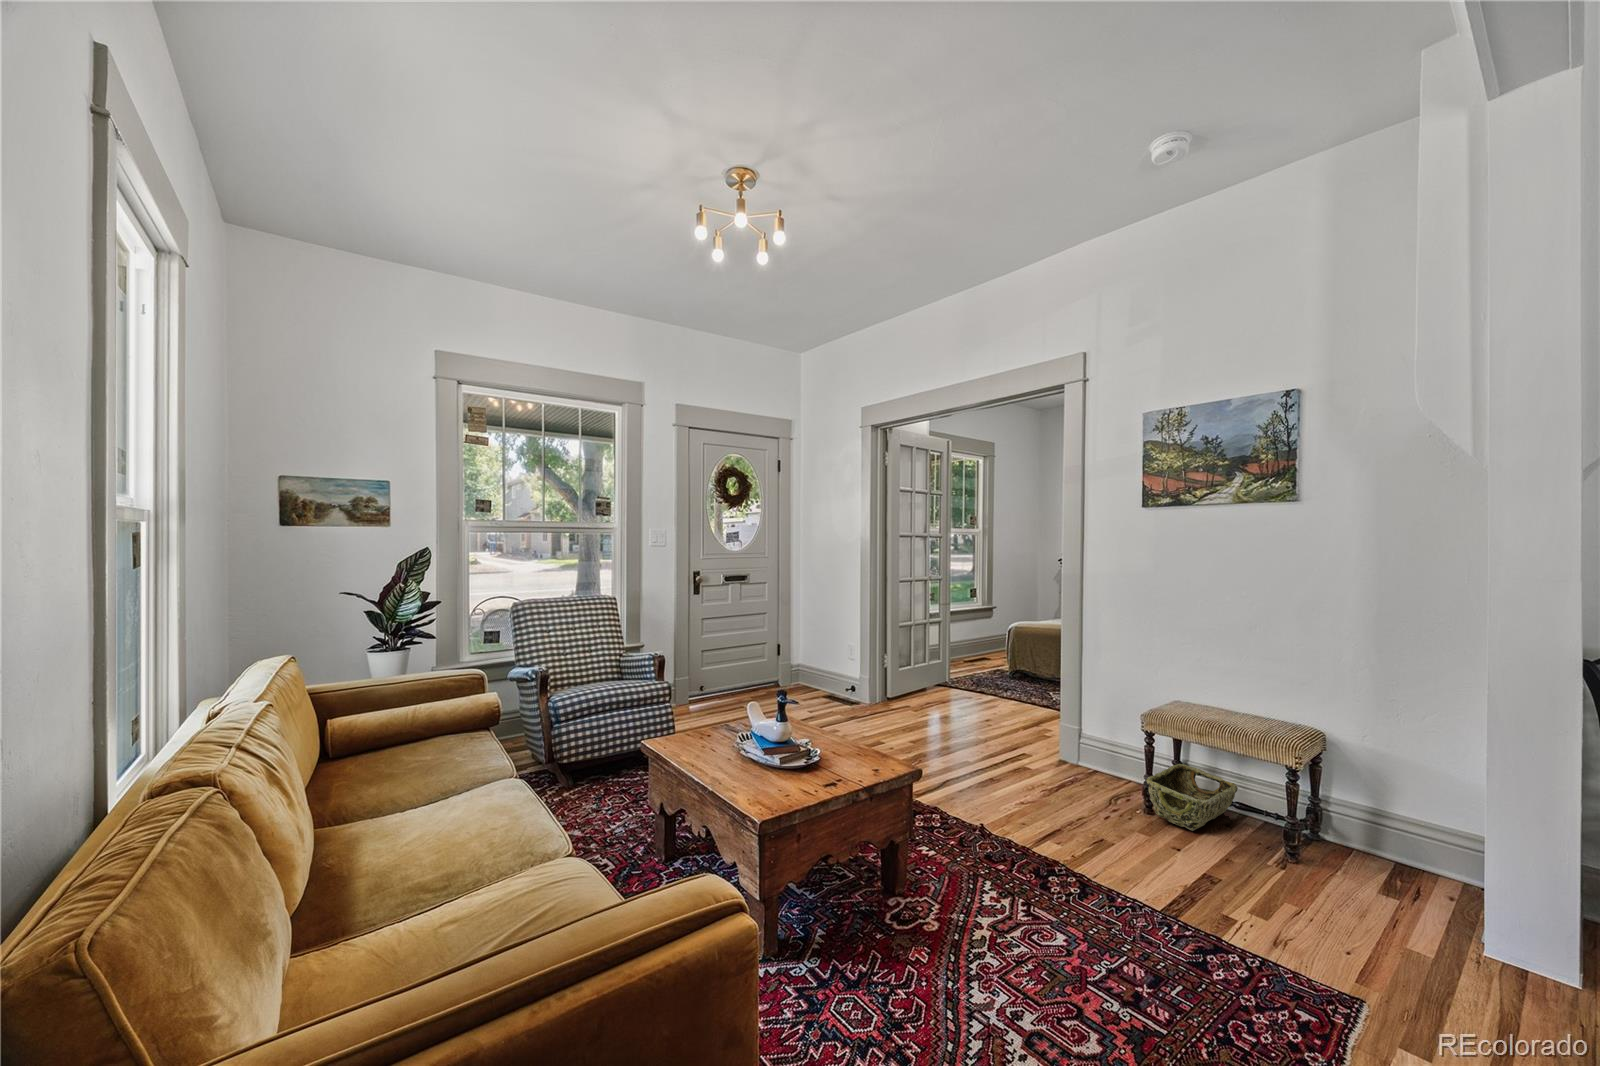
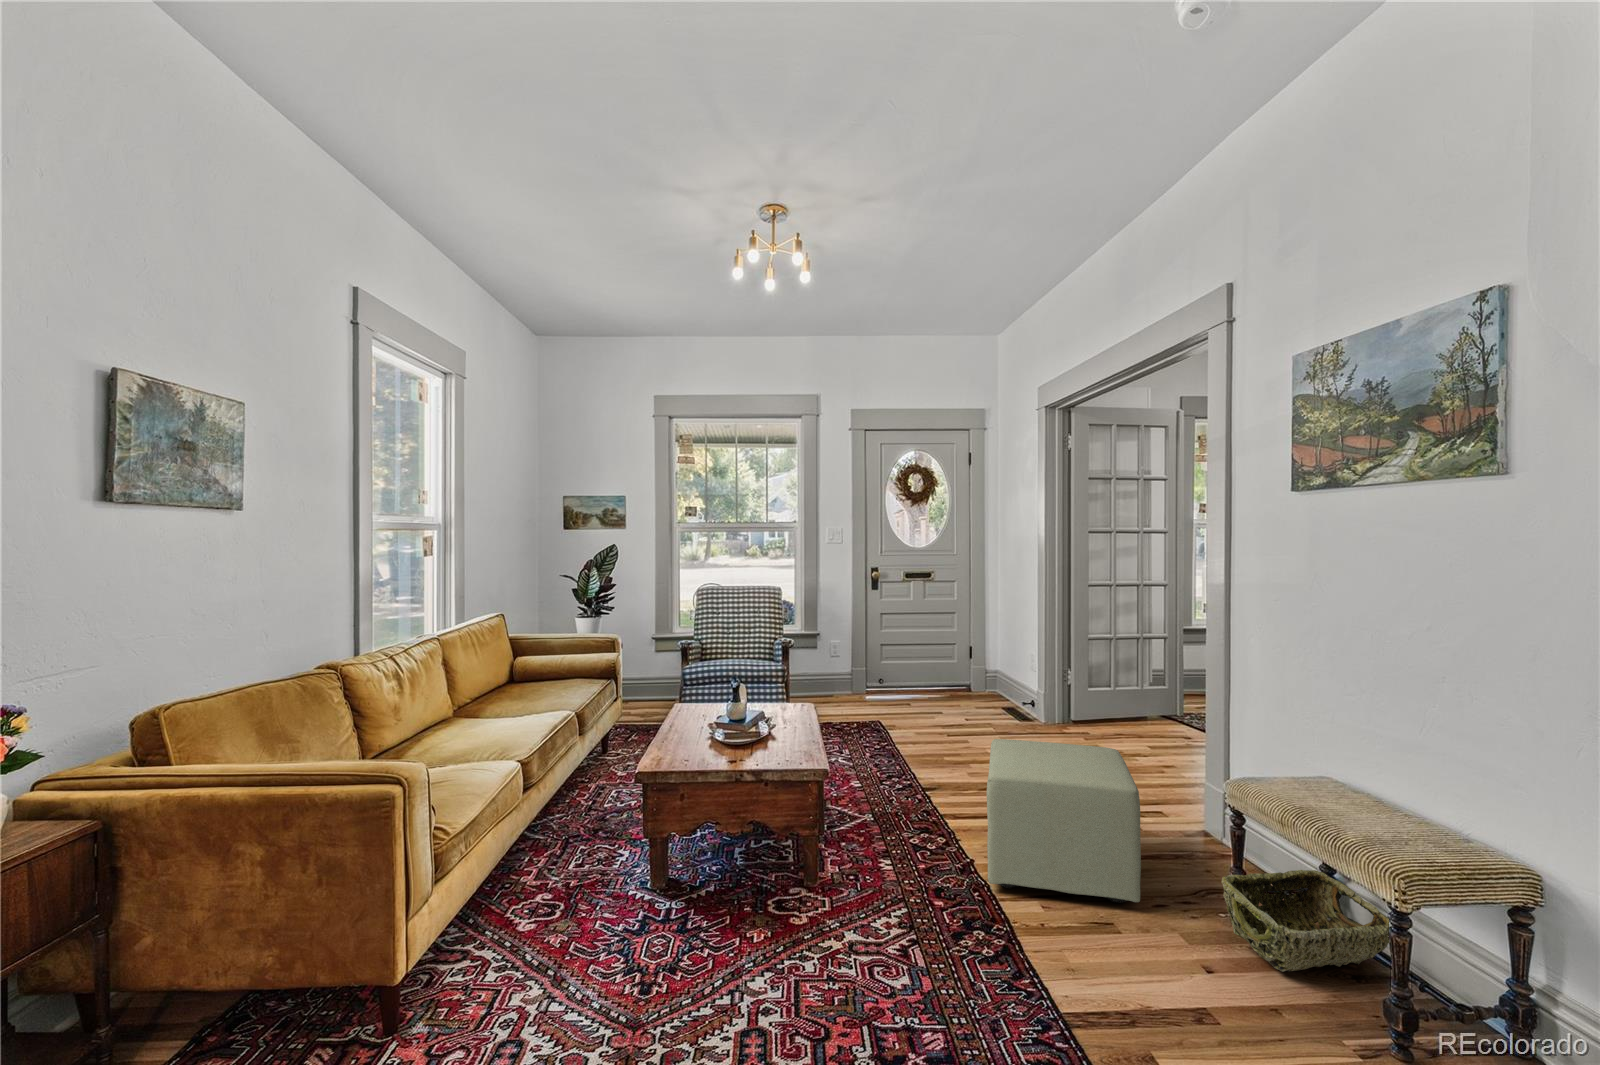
ottoman: none [945,707,1090,828] -> present [987,739,1141,903]

